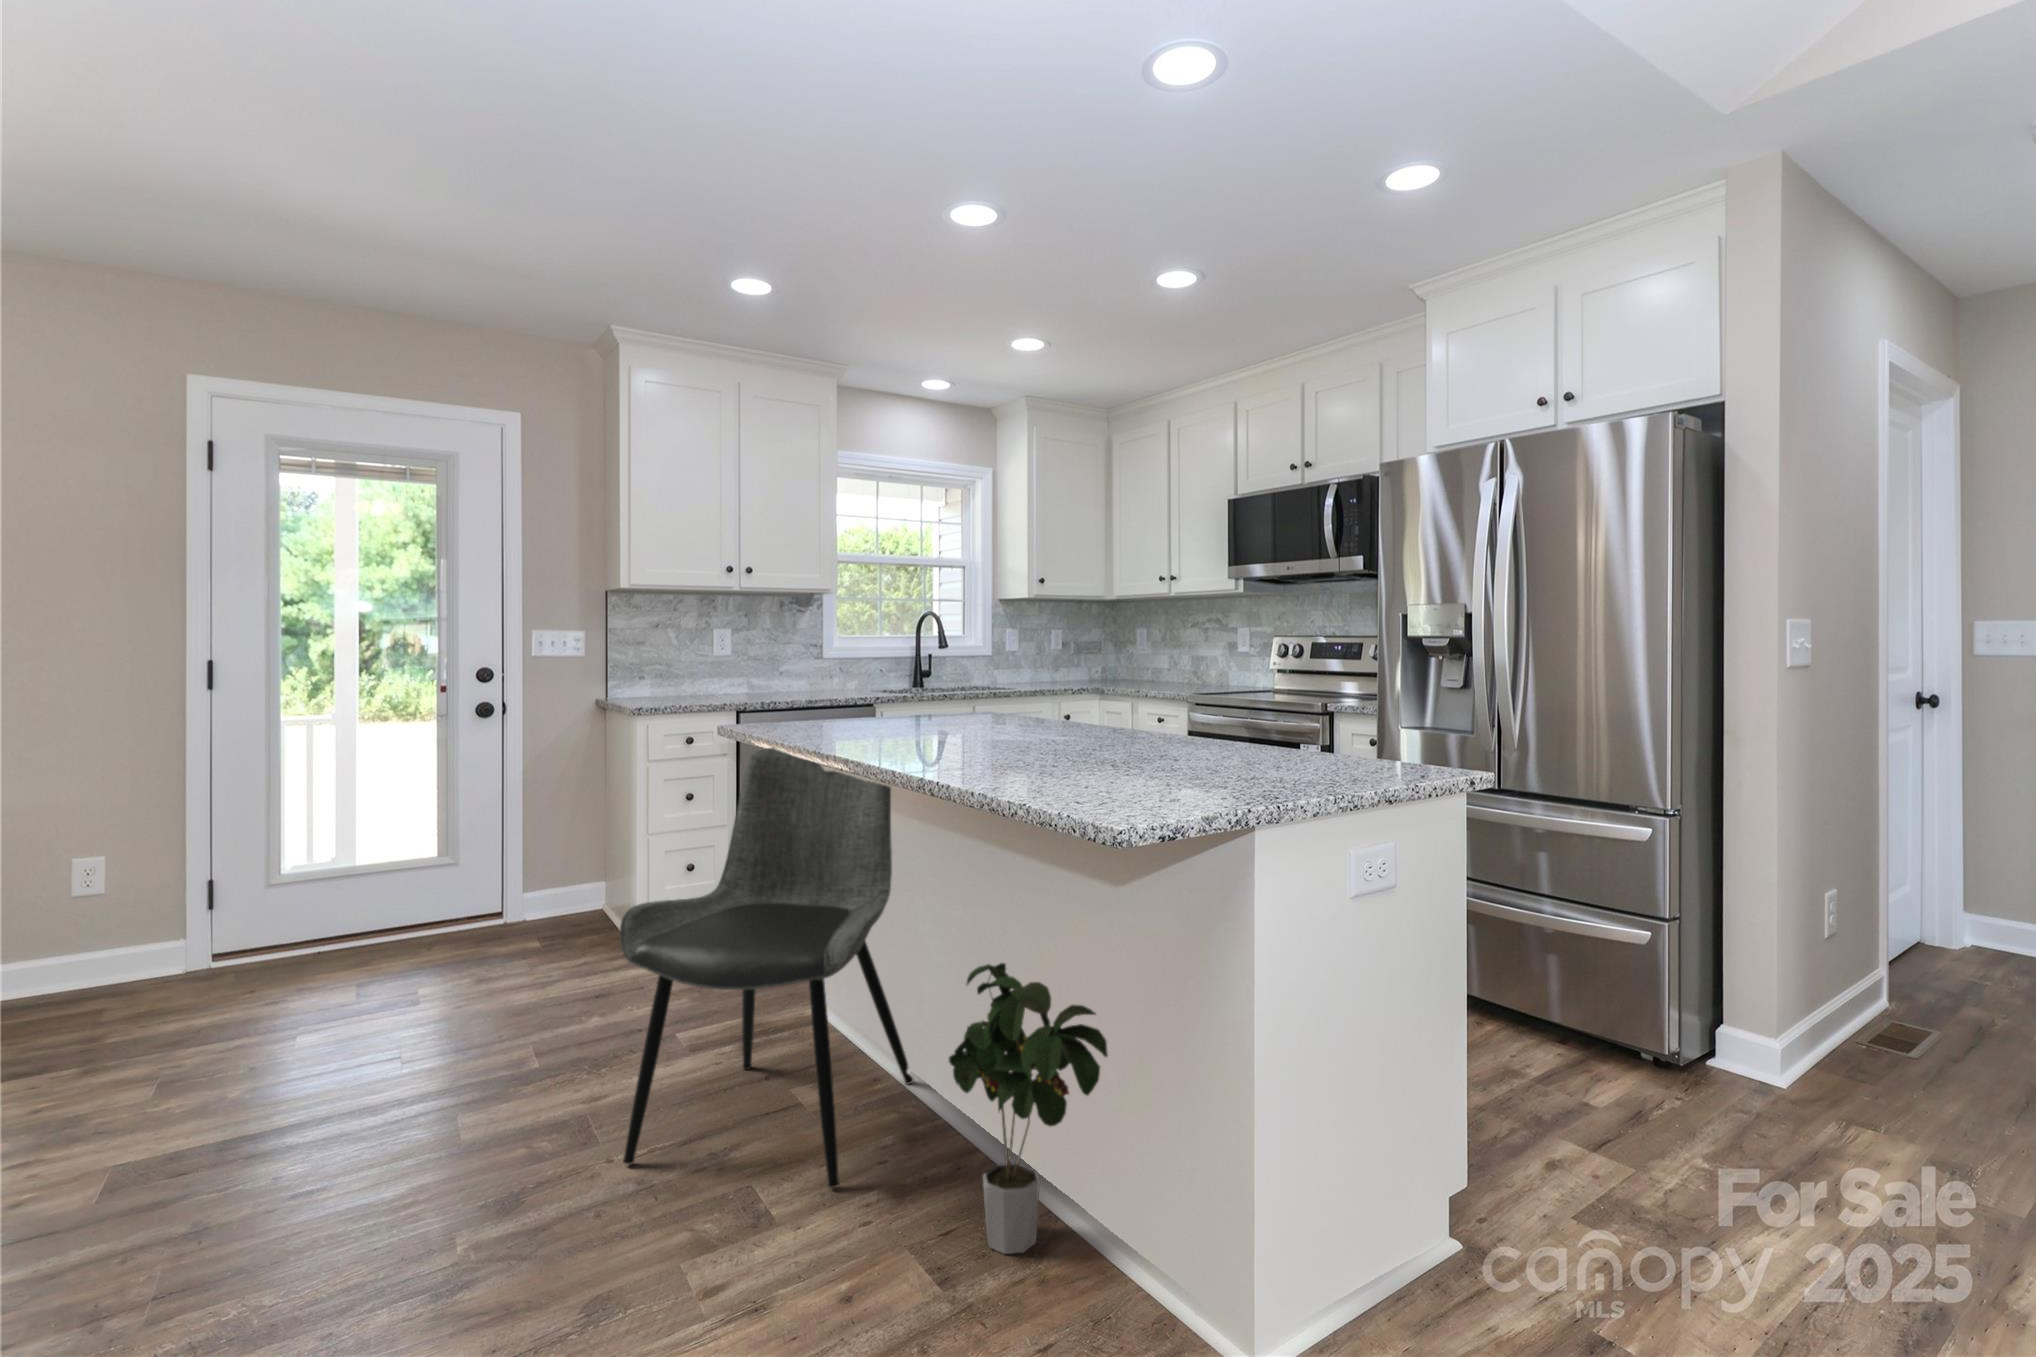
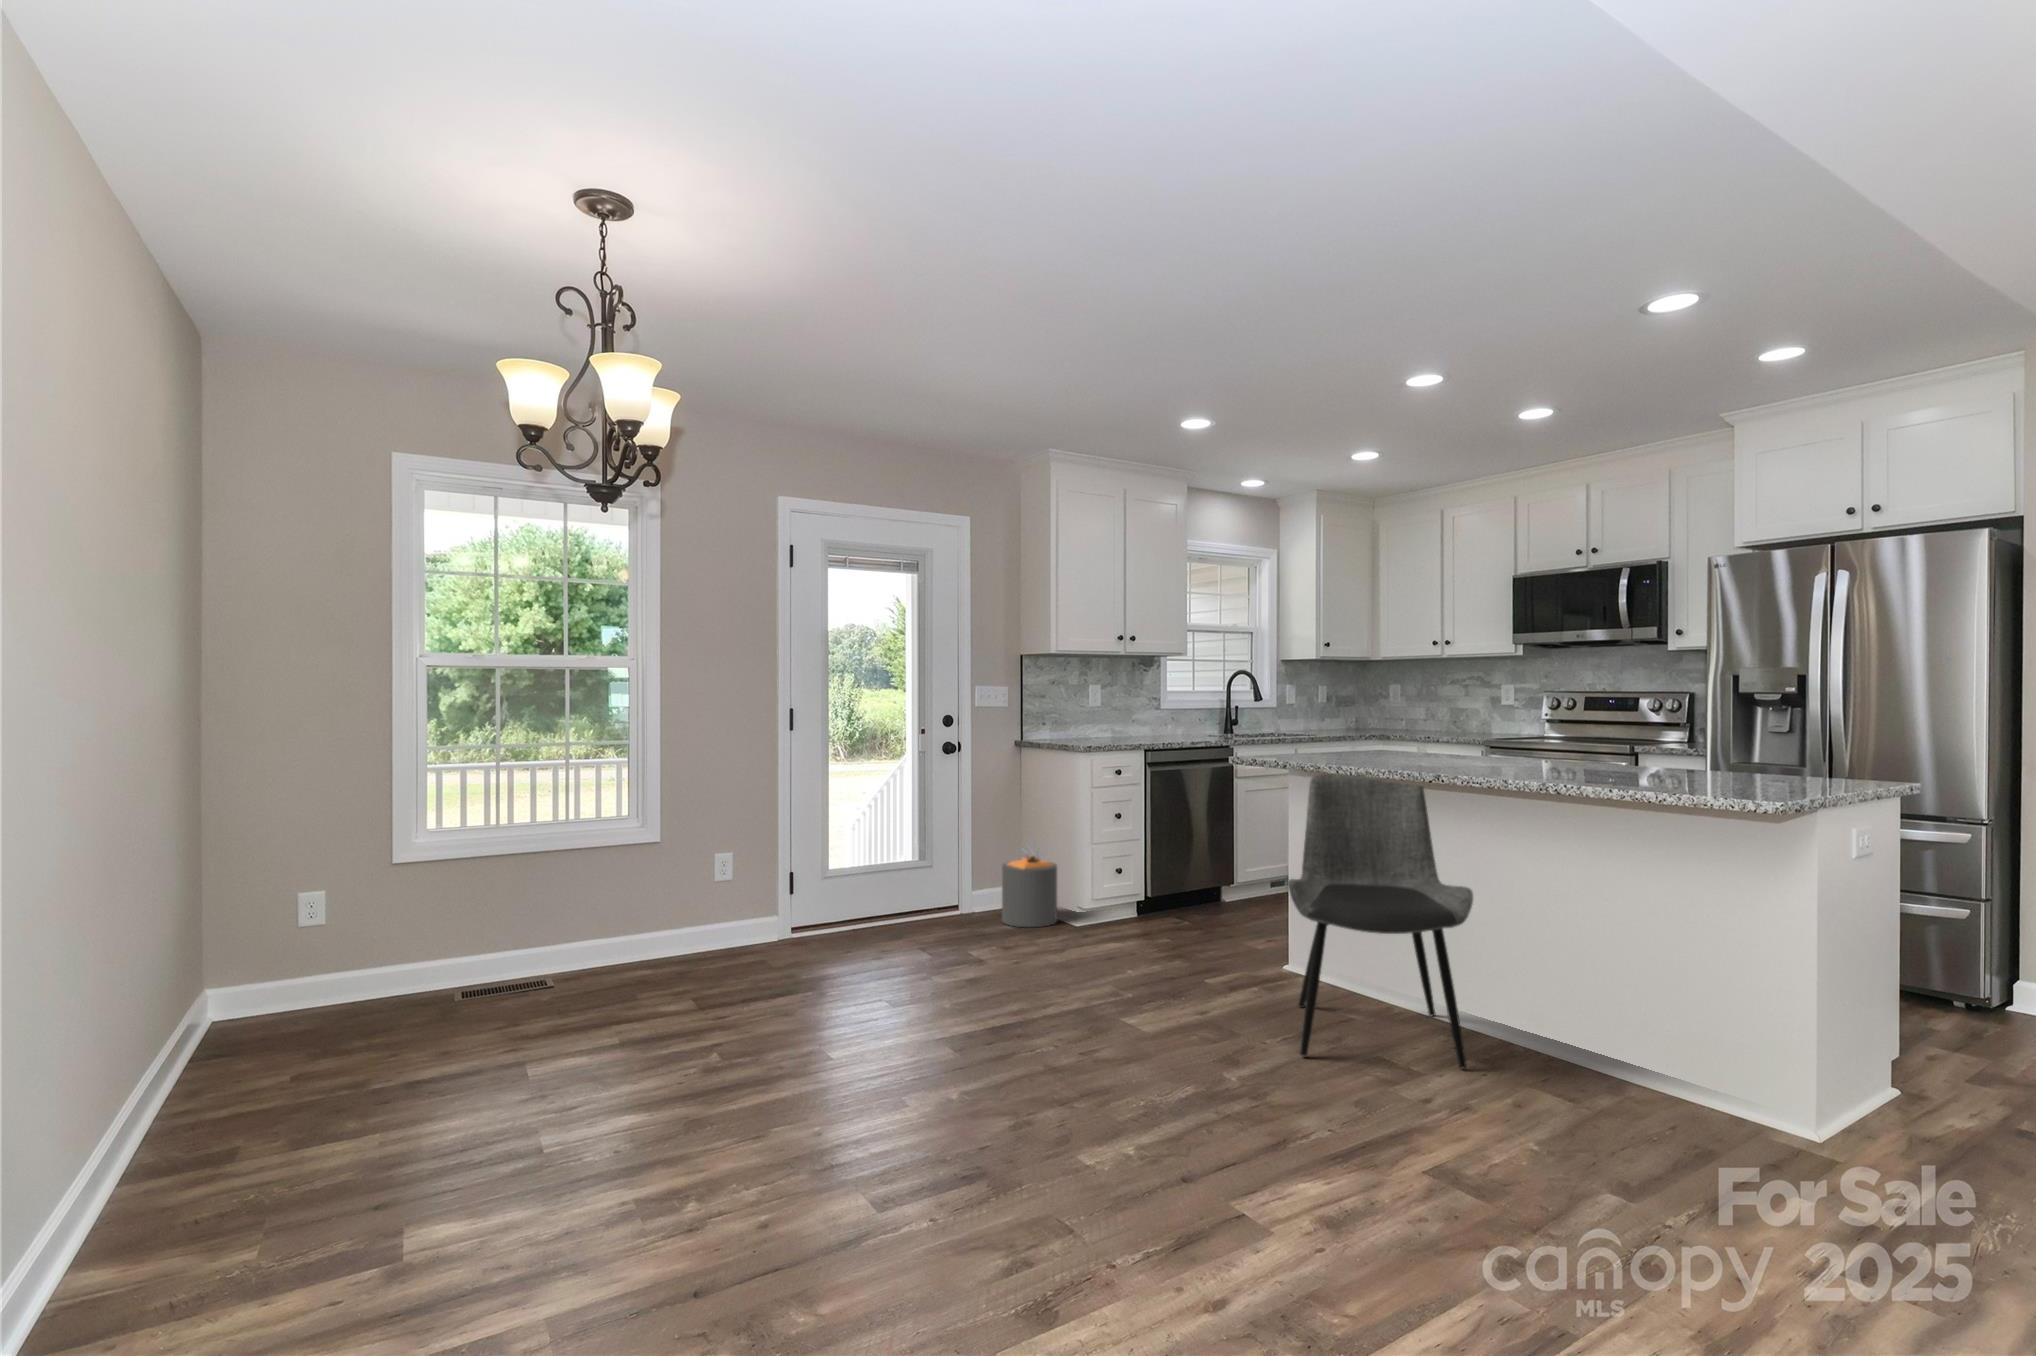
trash can: none [540,822,618,938] -> present [1002,846,1057,927]
potted plant: present [949,963,1108,1254] -> none [1538,914,1709,1101]

